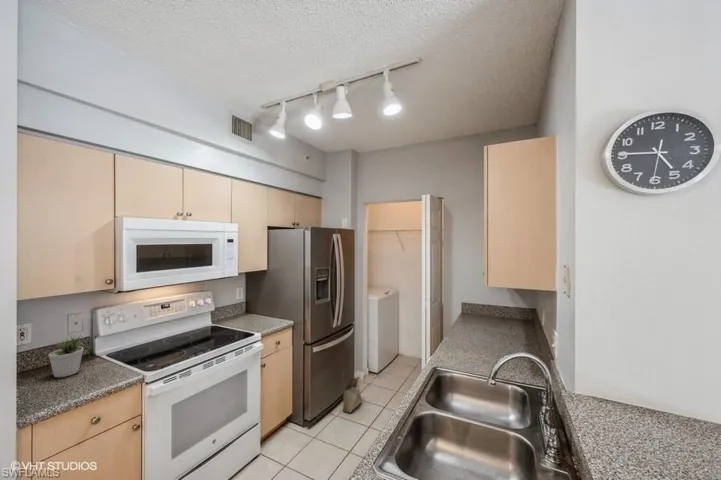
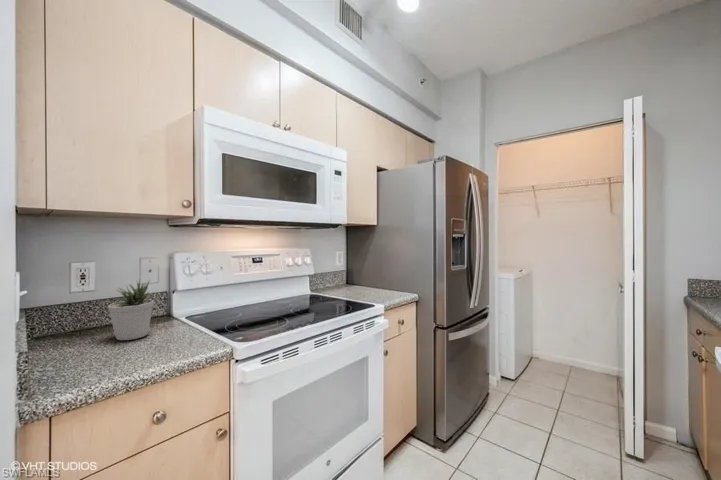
woven basket: present [343,378,362,413] -> none [485,370,512,434]

